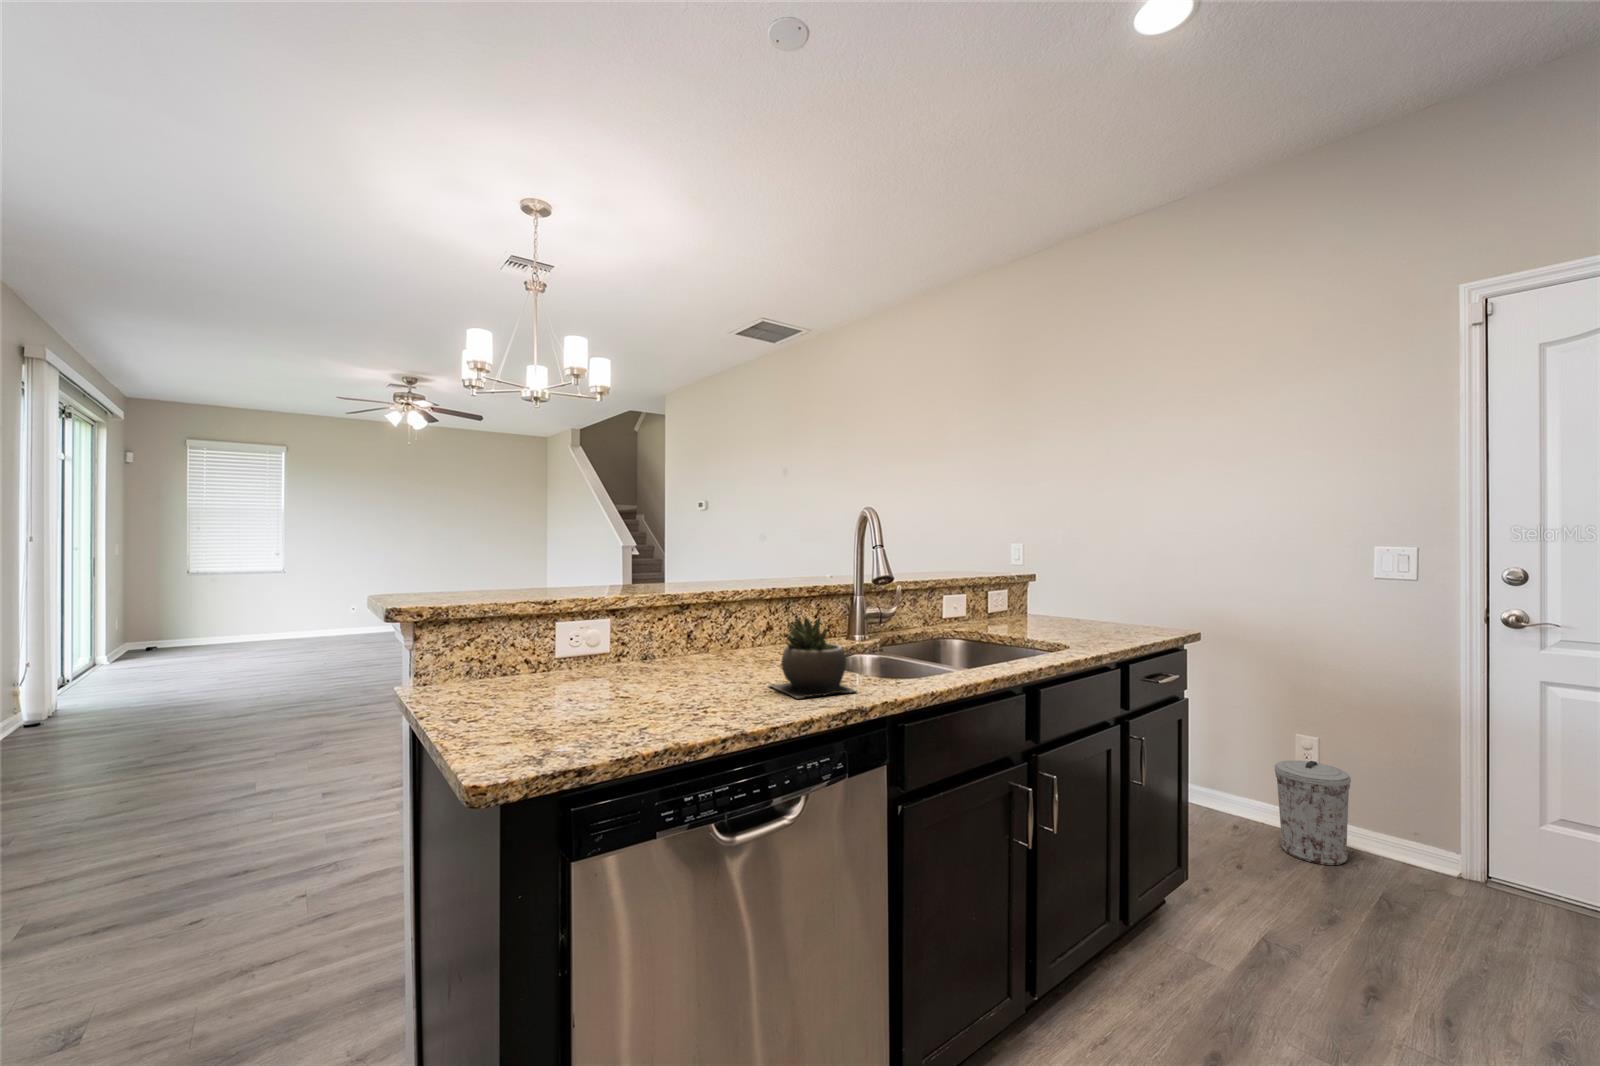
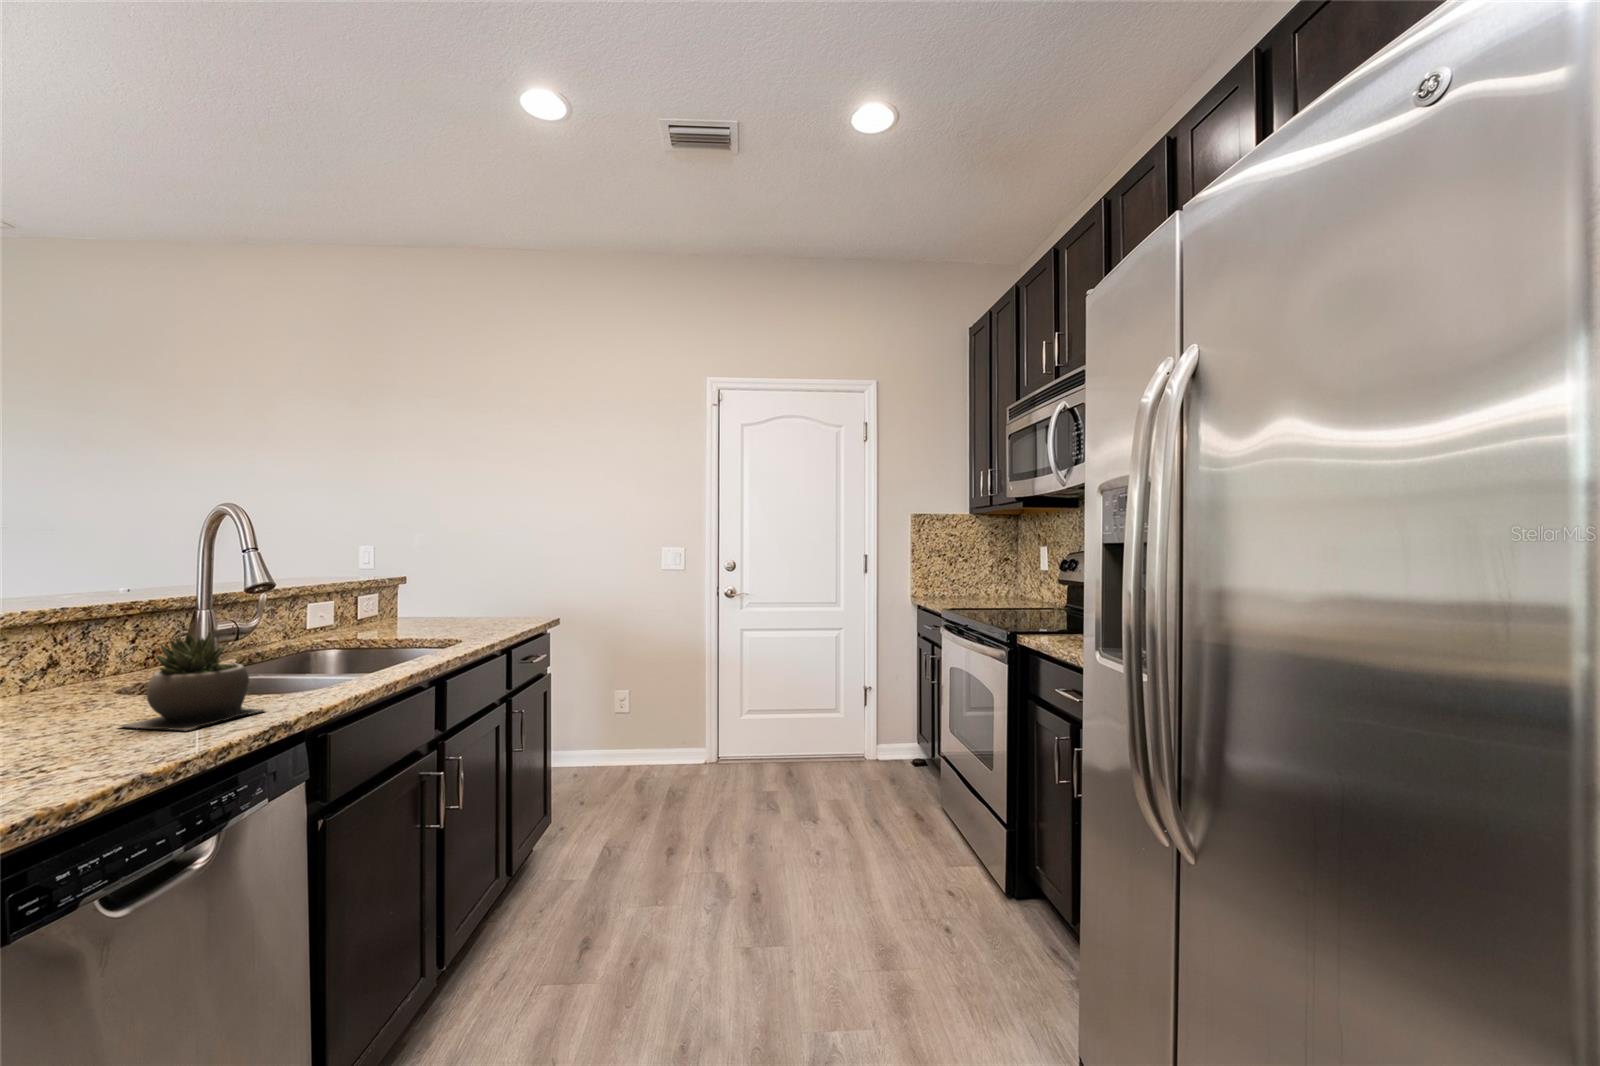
trash can: present [1275,760,1351,865] -> none [600,707,646,781]

